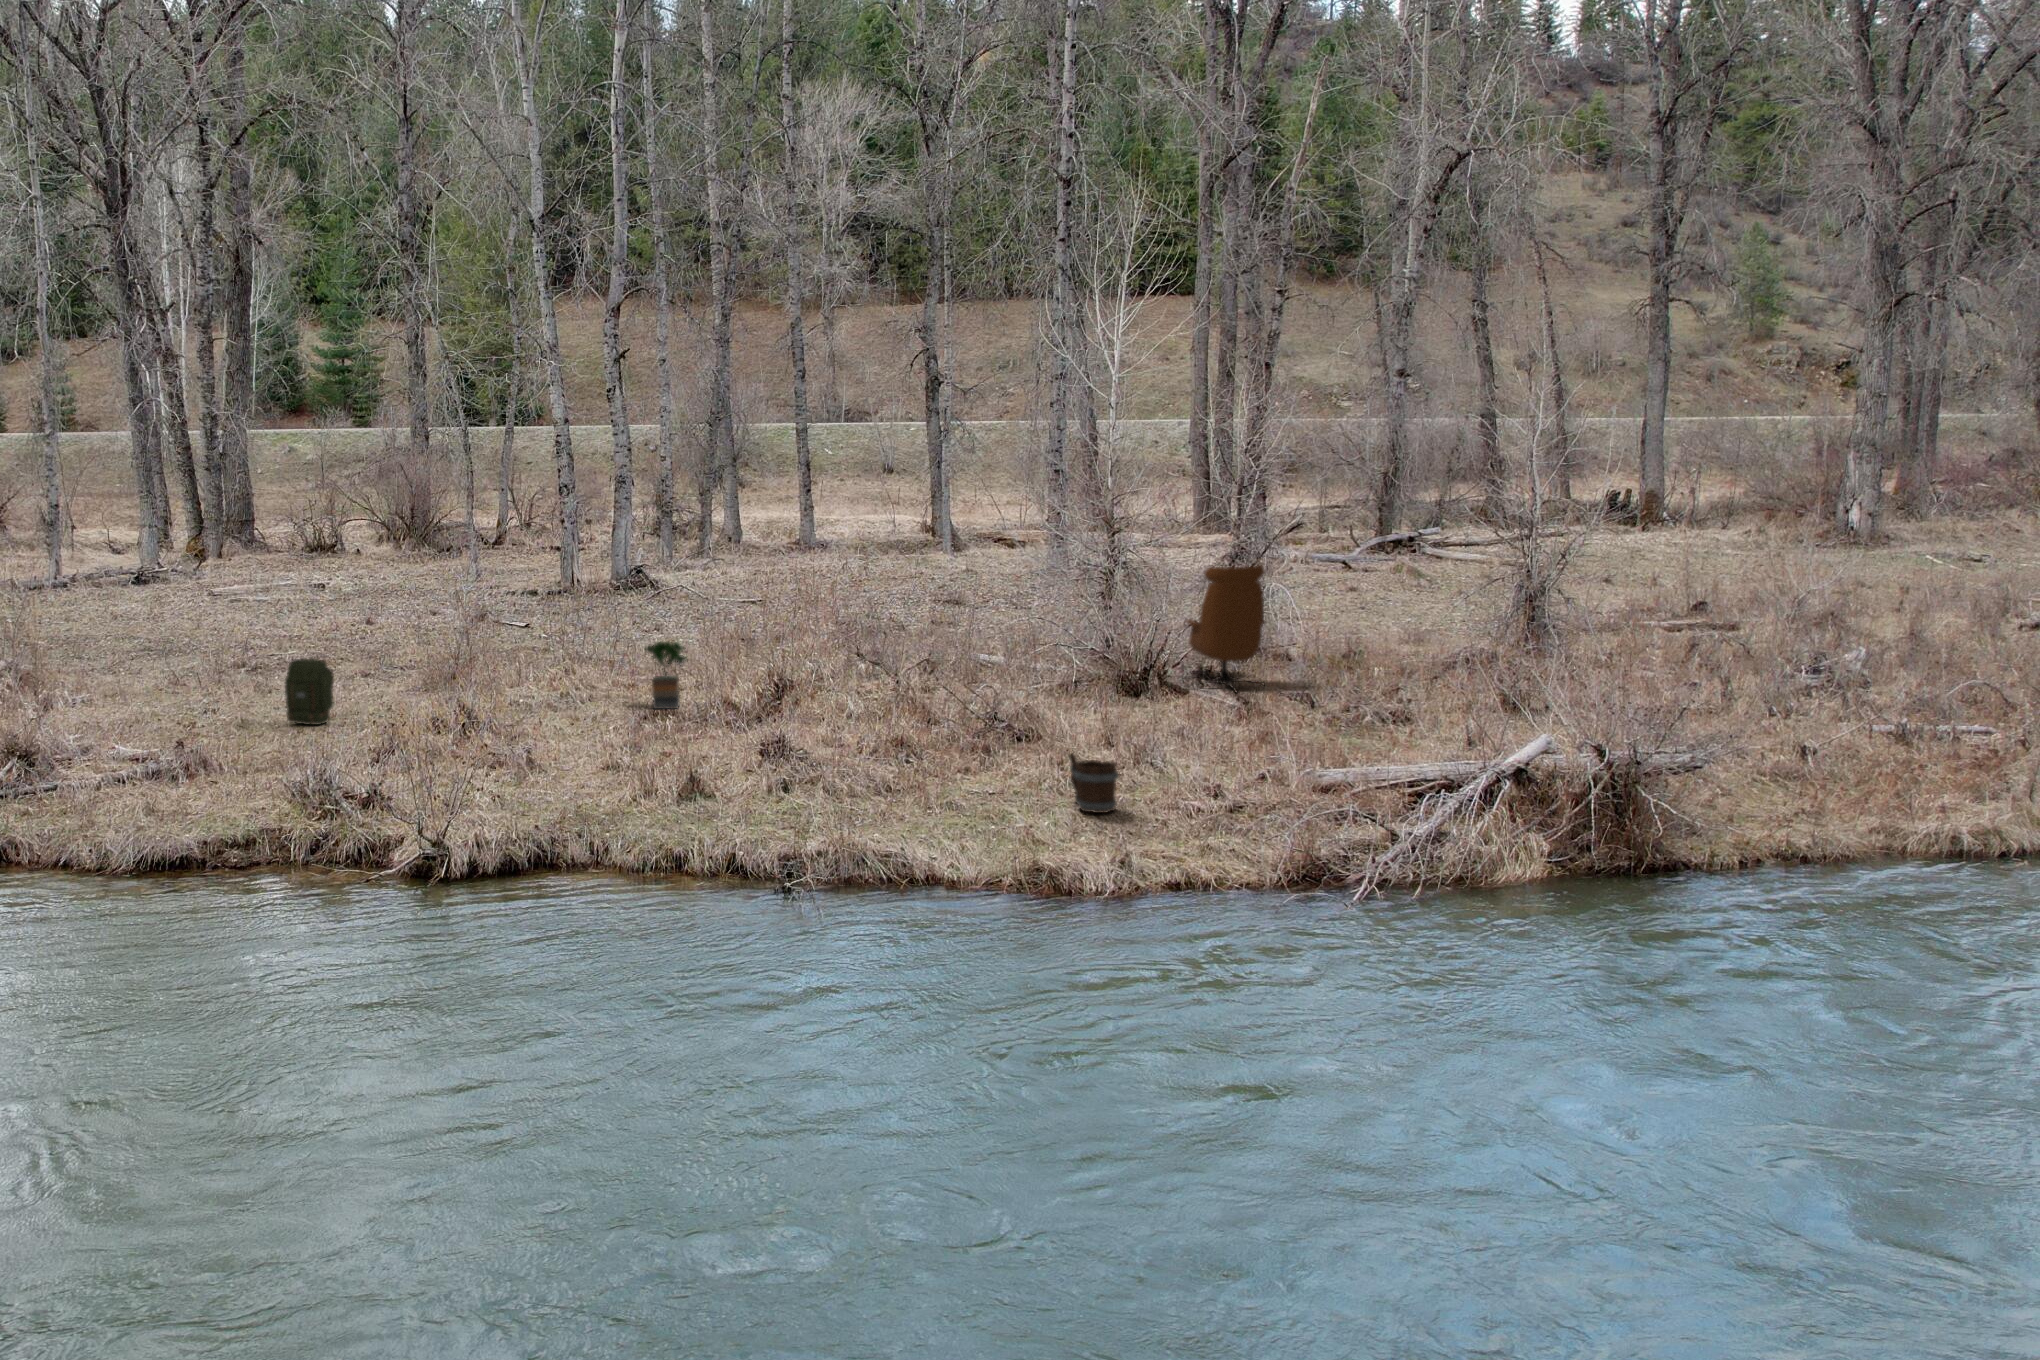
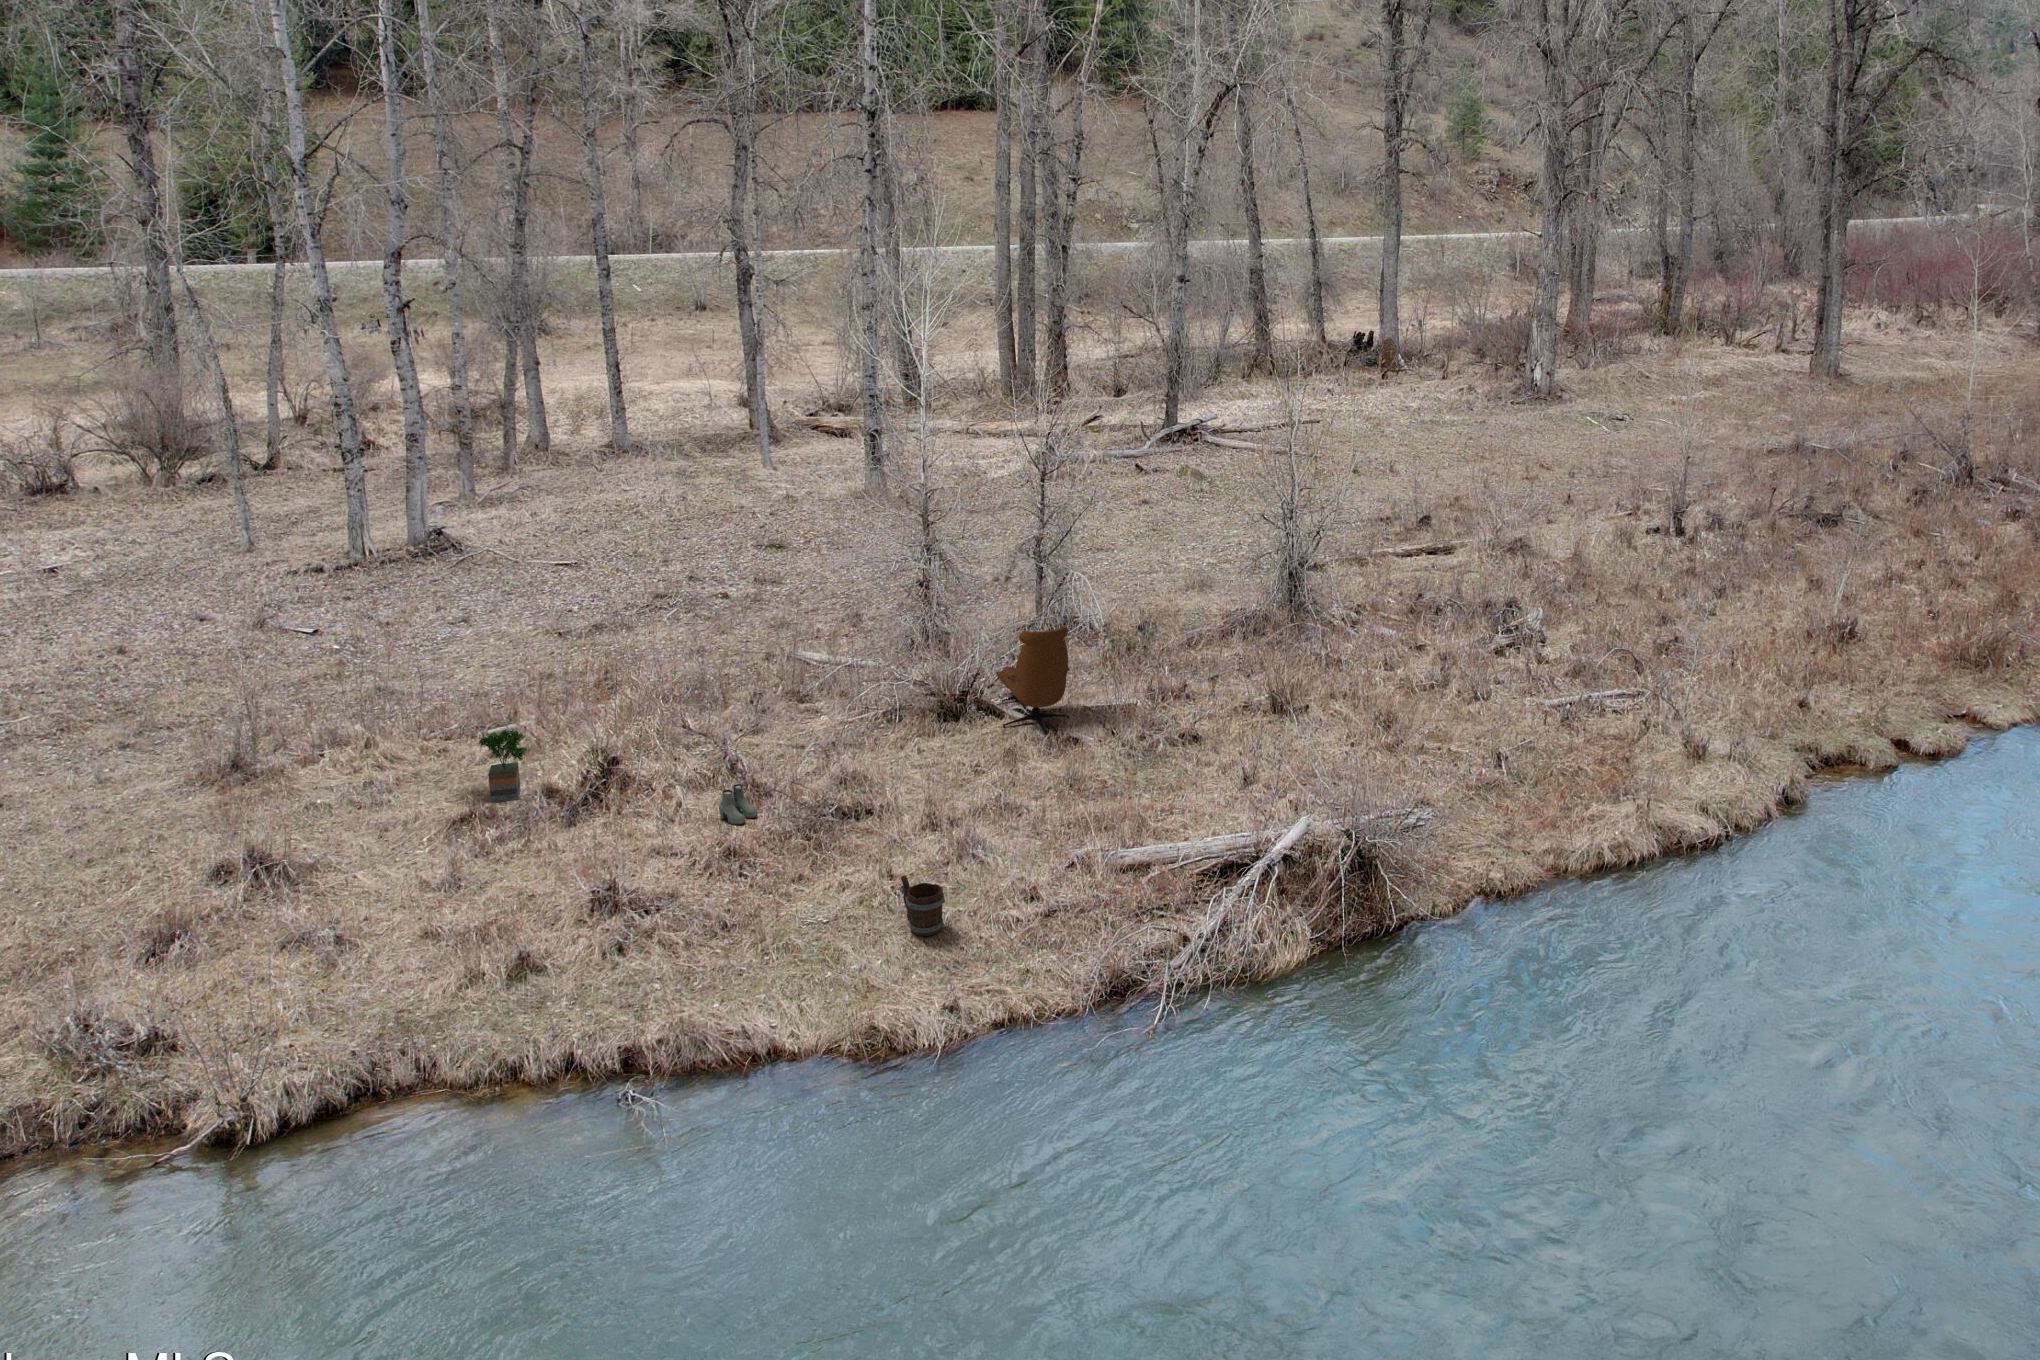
backpack: present [285,658,334,725] -> none [32,797,101,873]
boots: none [873,689,912,726] -> present [719,784,757,825]

